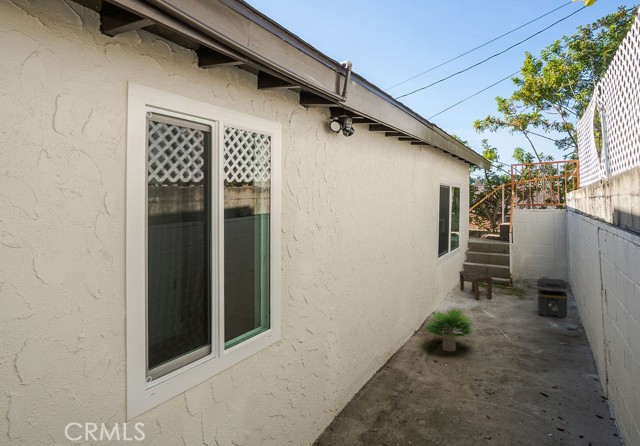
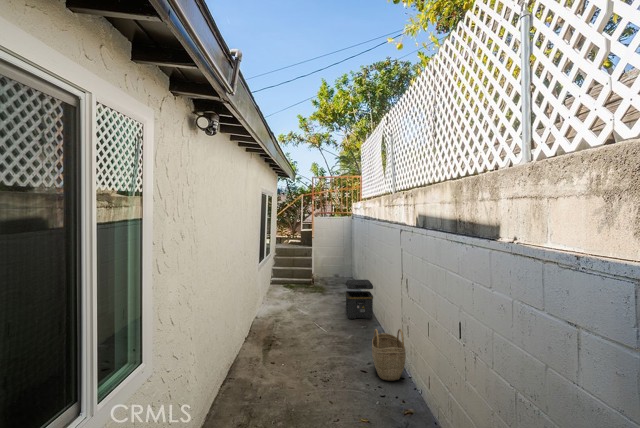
bench: present [459,271,492,300] -> none [268,275,302,308]
potted plant: present [426,309,472,351] -> none [225,325,293,389]
woven basket: none [550,320,583,365] -> present [372,329,406,381]

